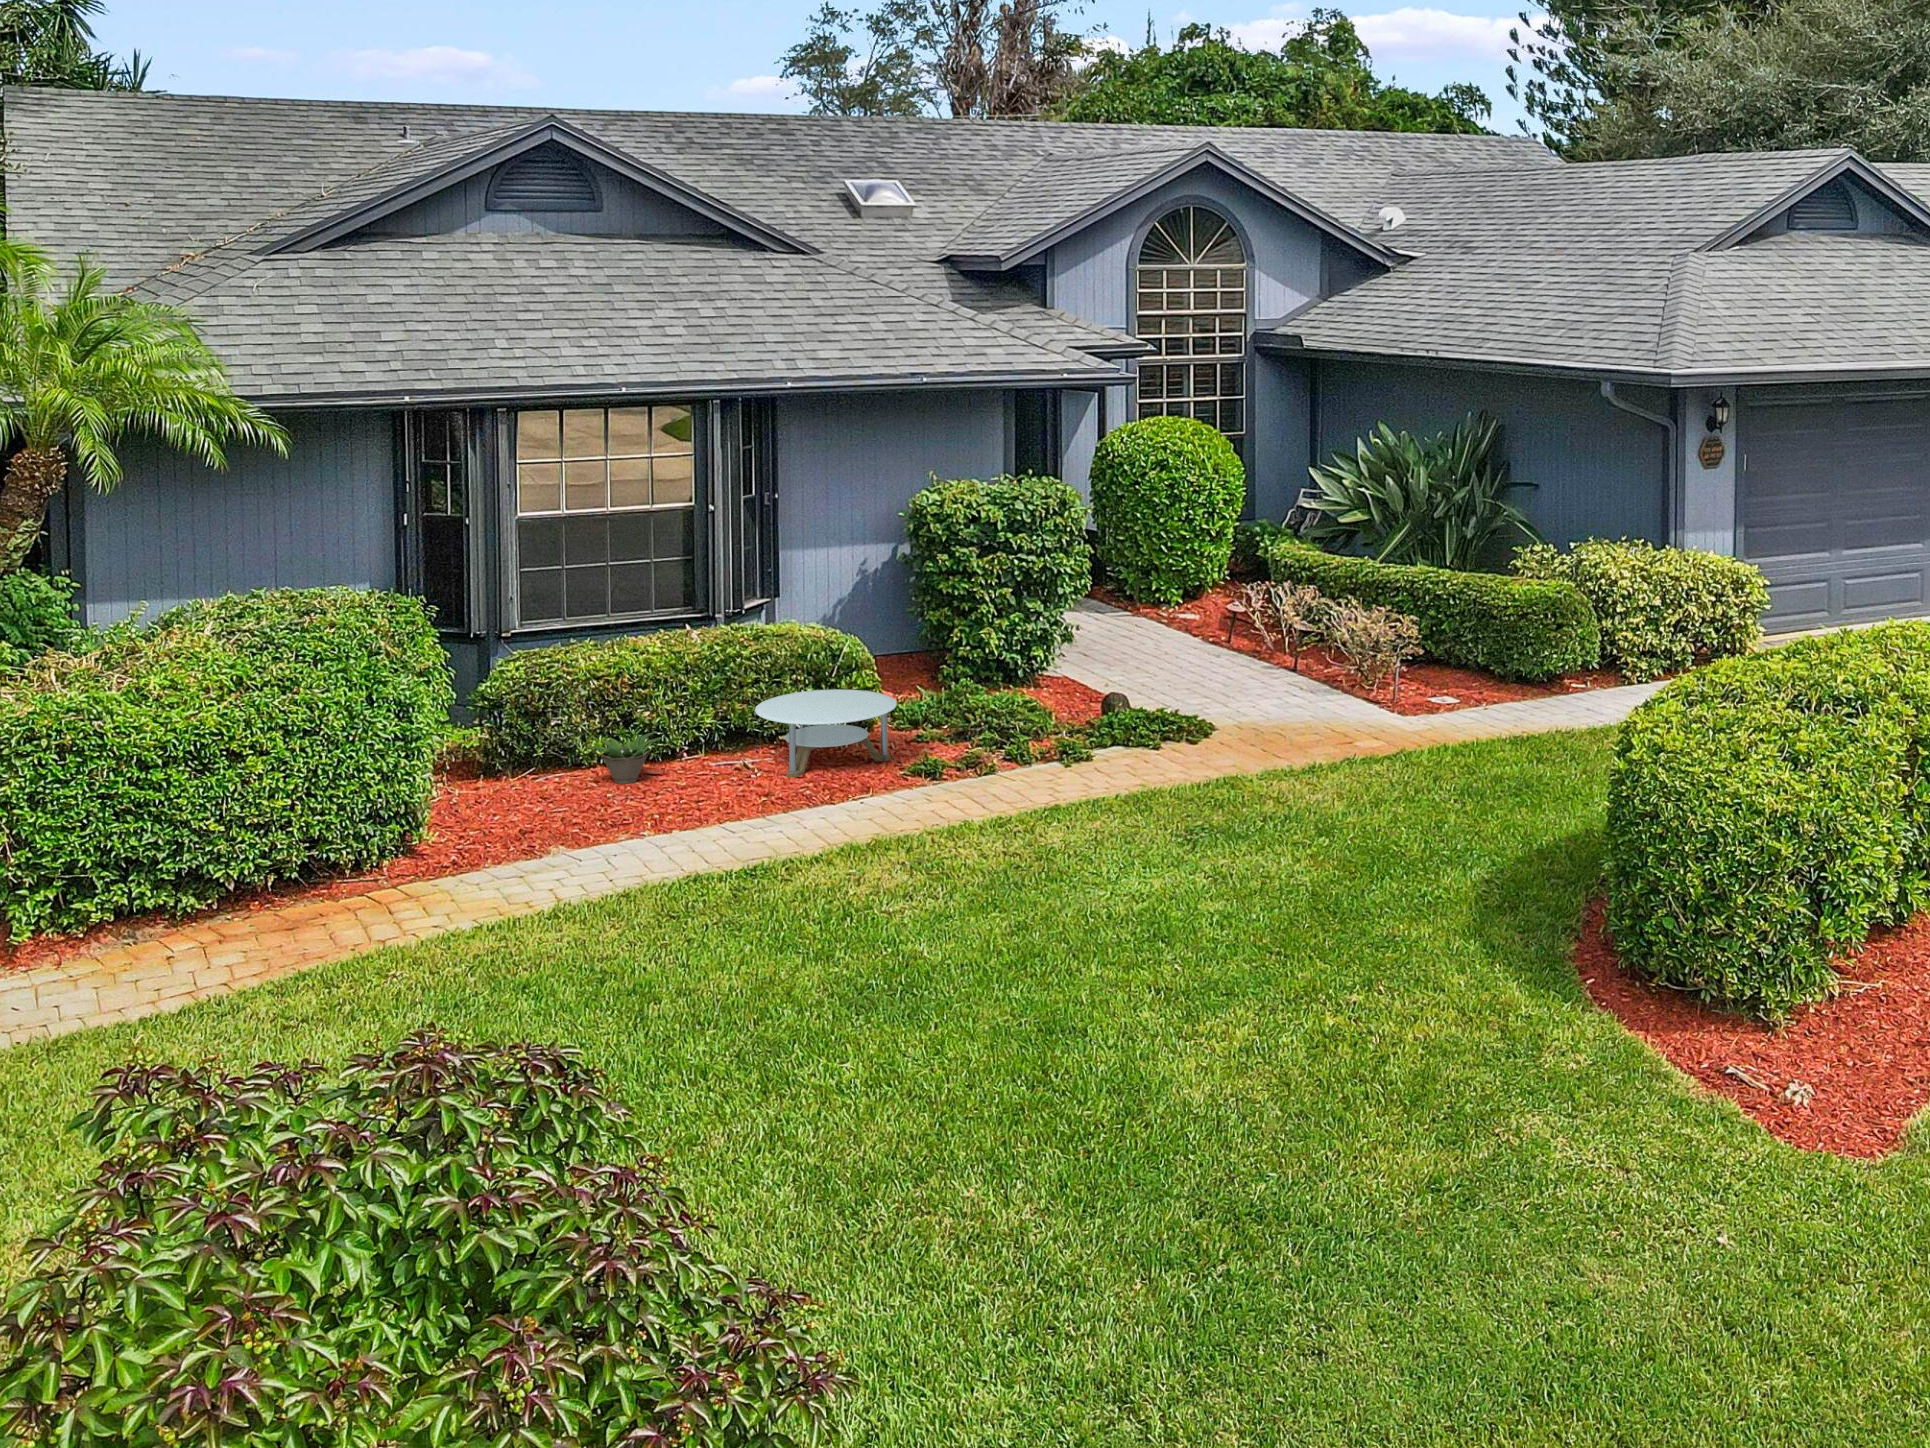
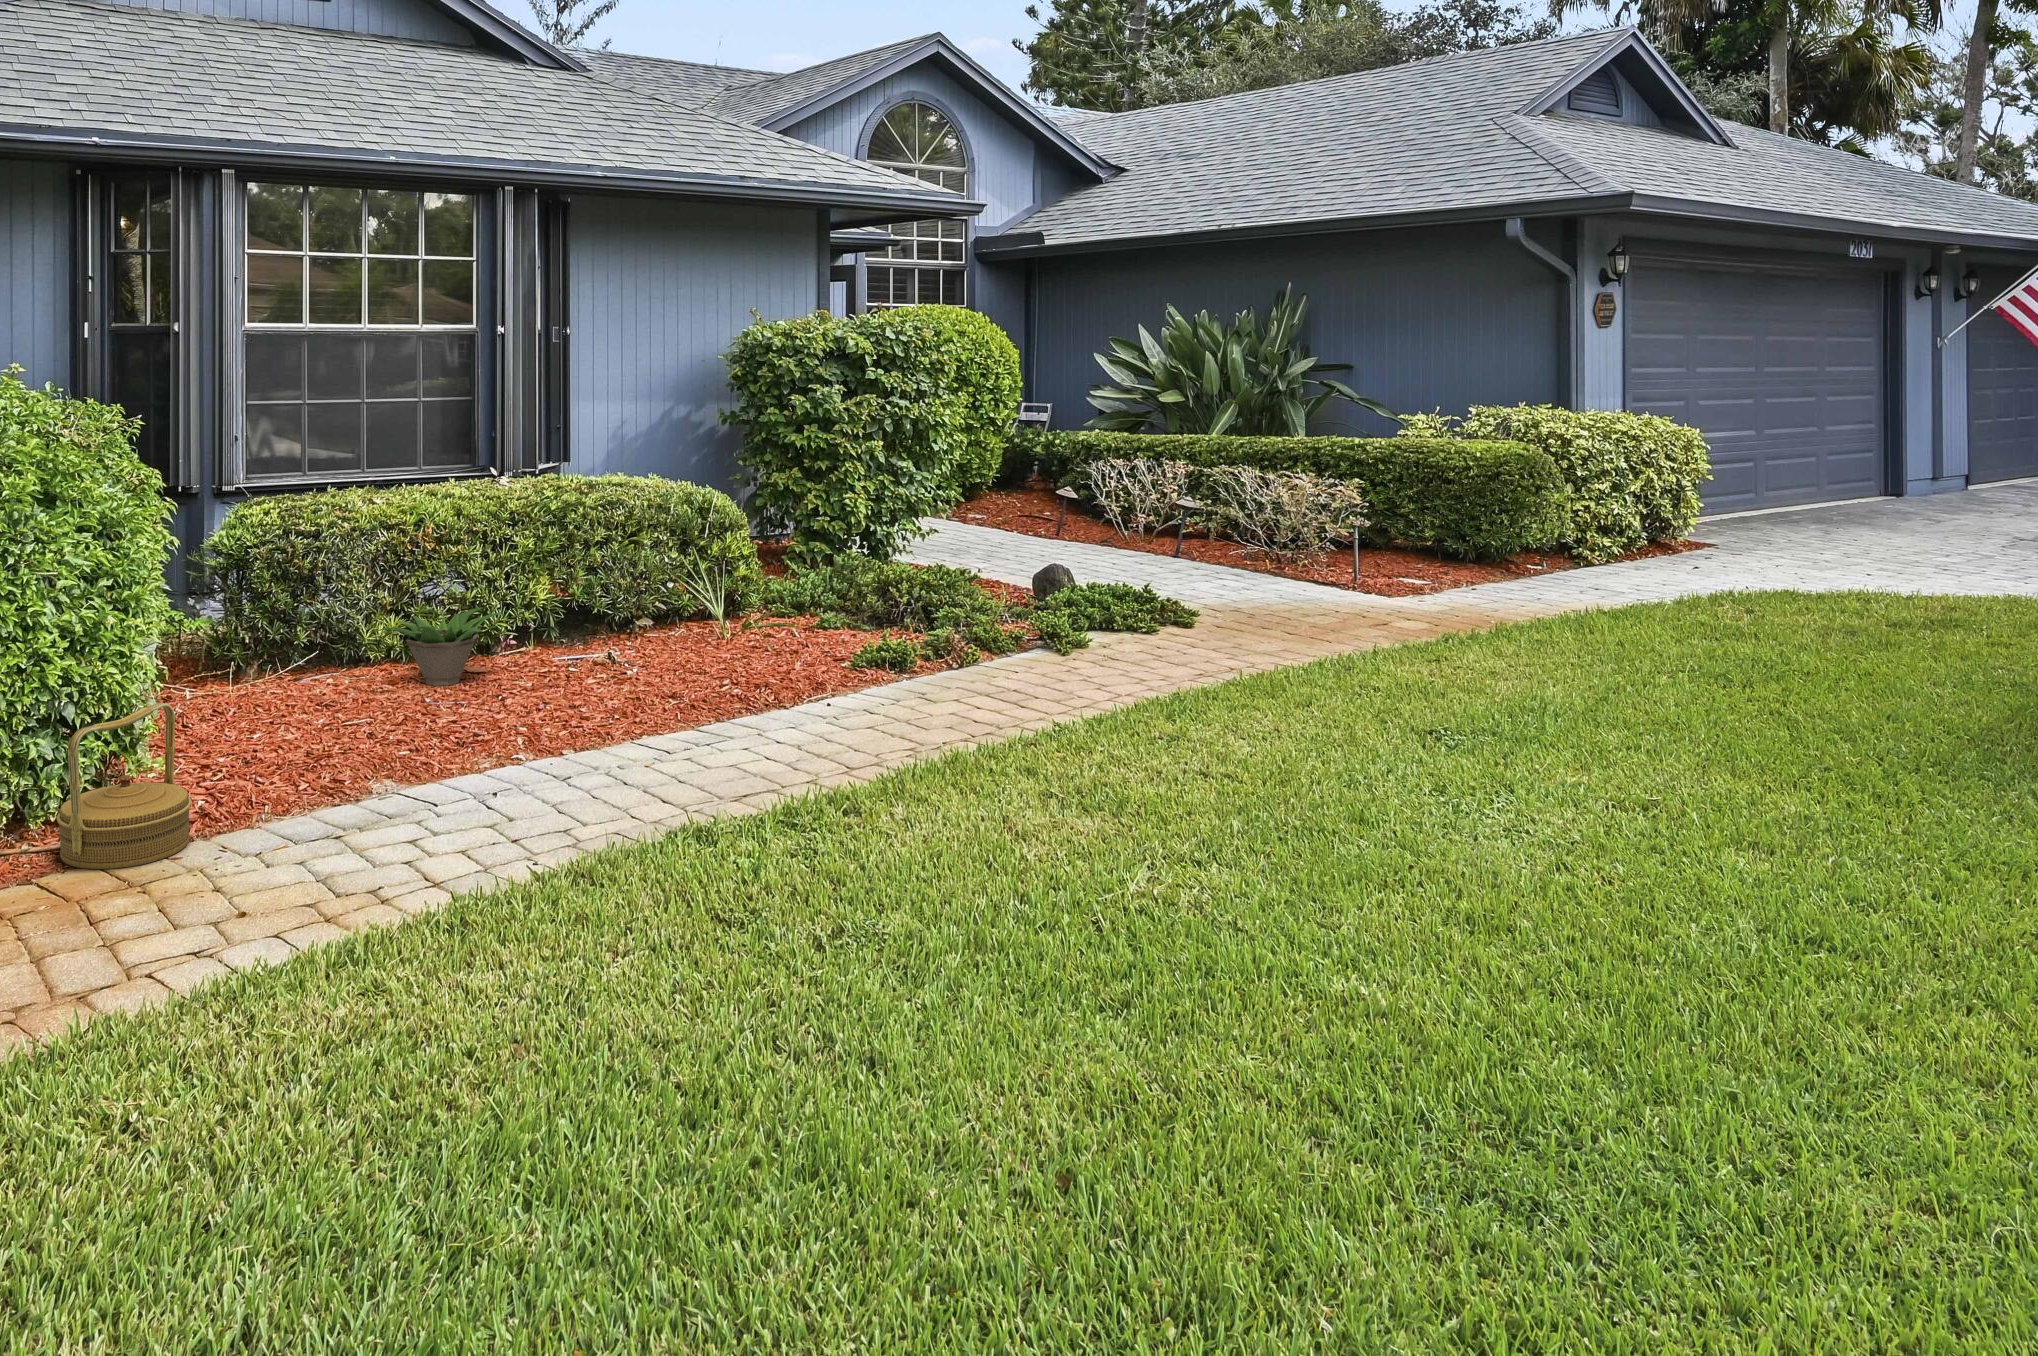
round table: present [755,689,897,777] -> none [624,553,830,673]
woven basket: none [377,807,445,890] -> present [57,703,192,869]

